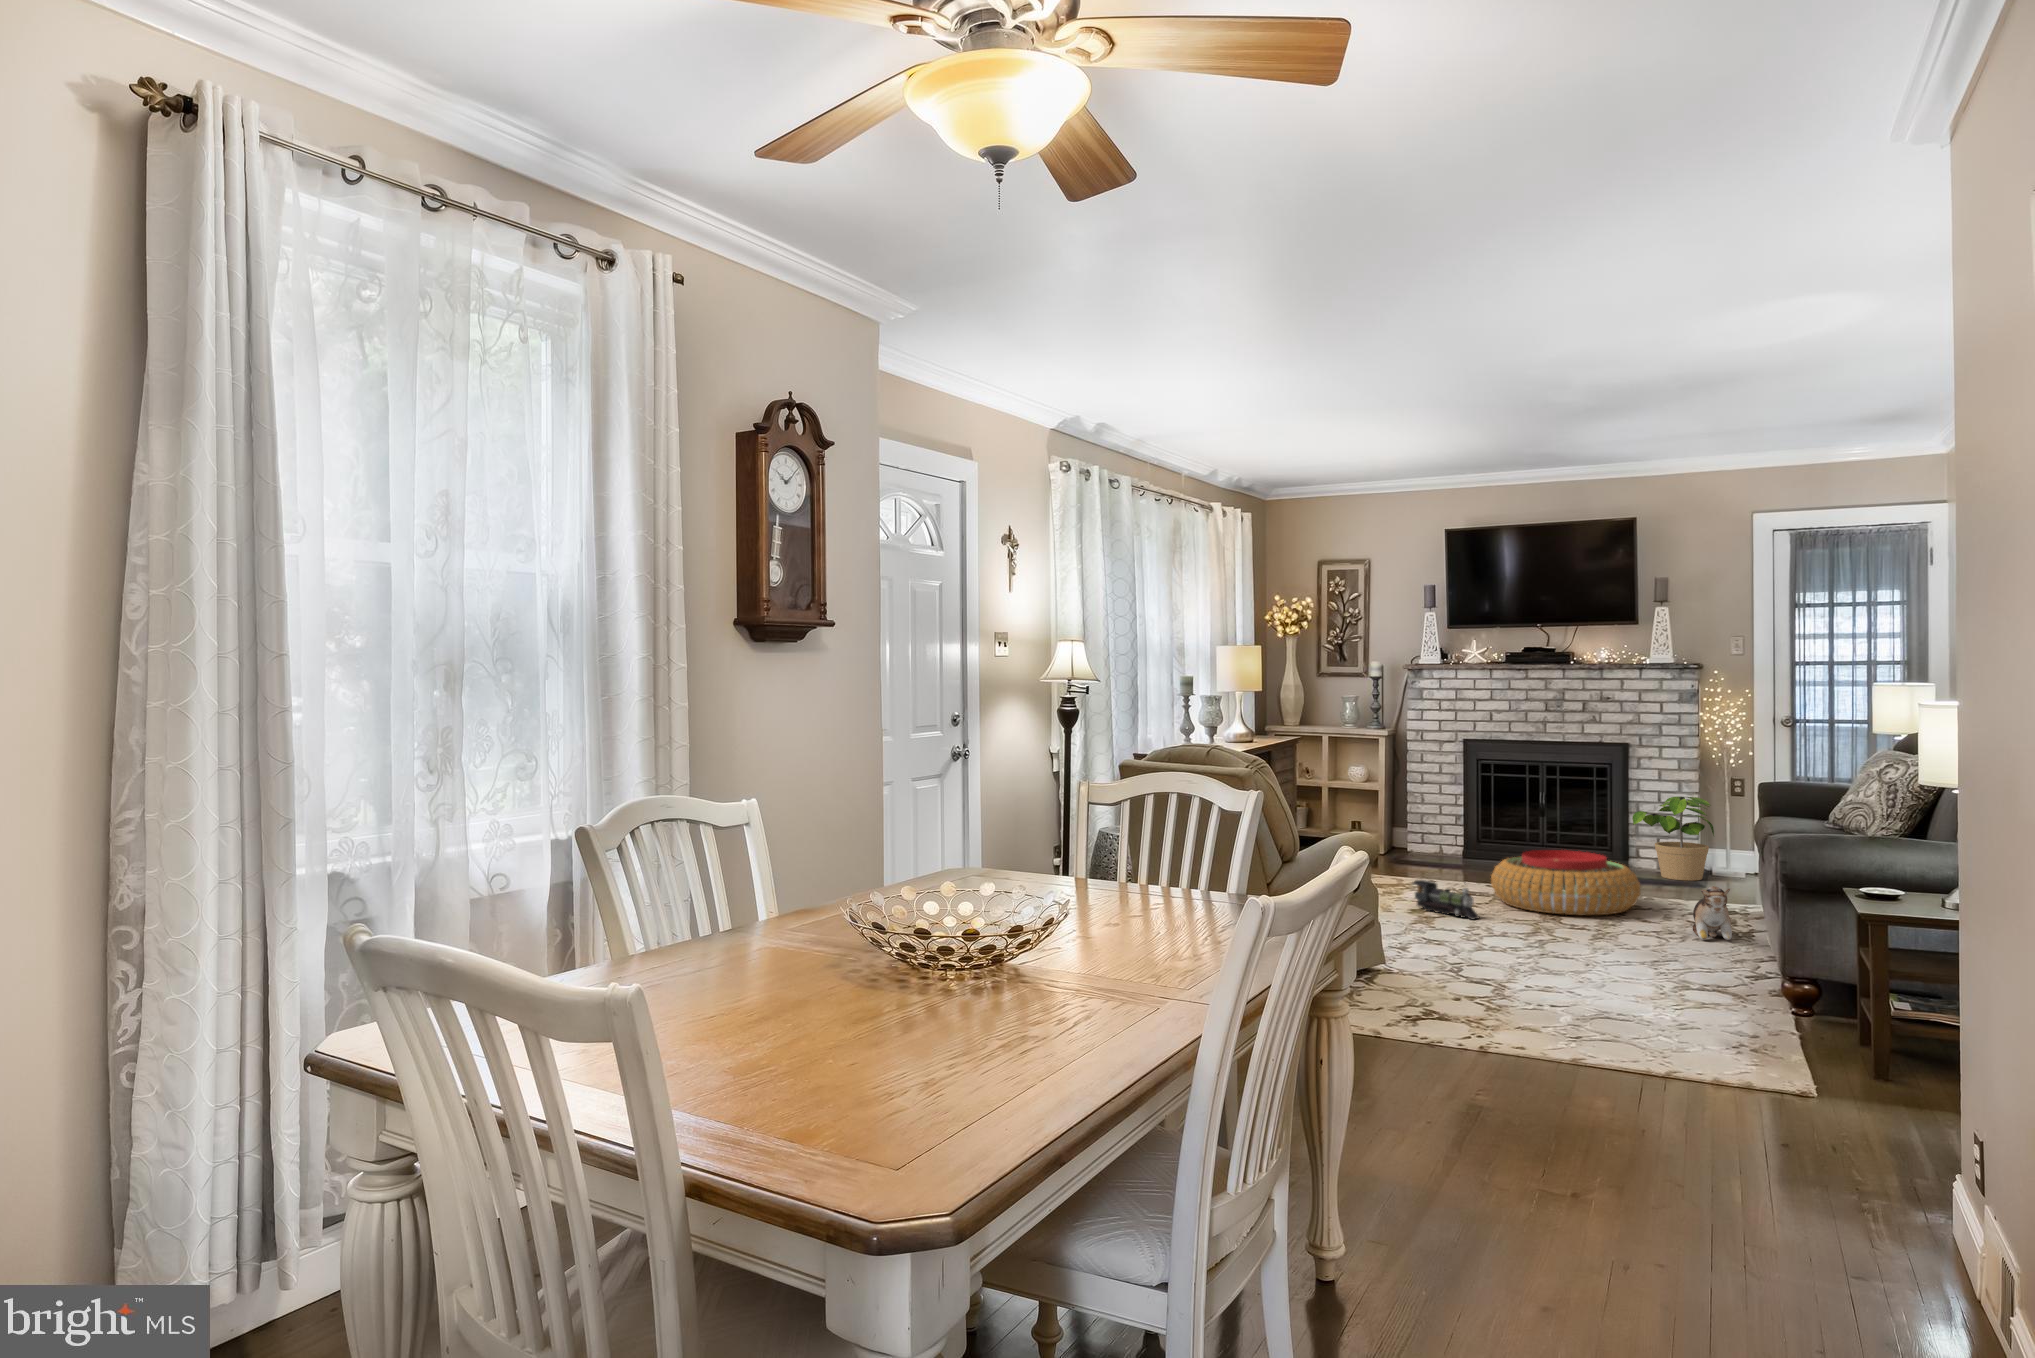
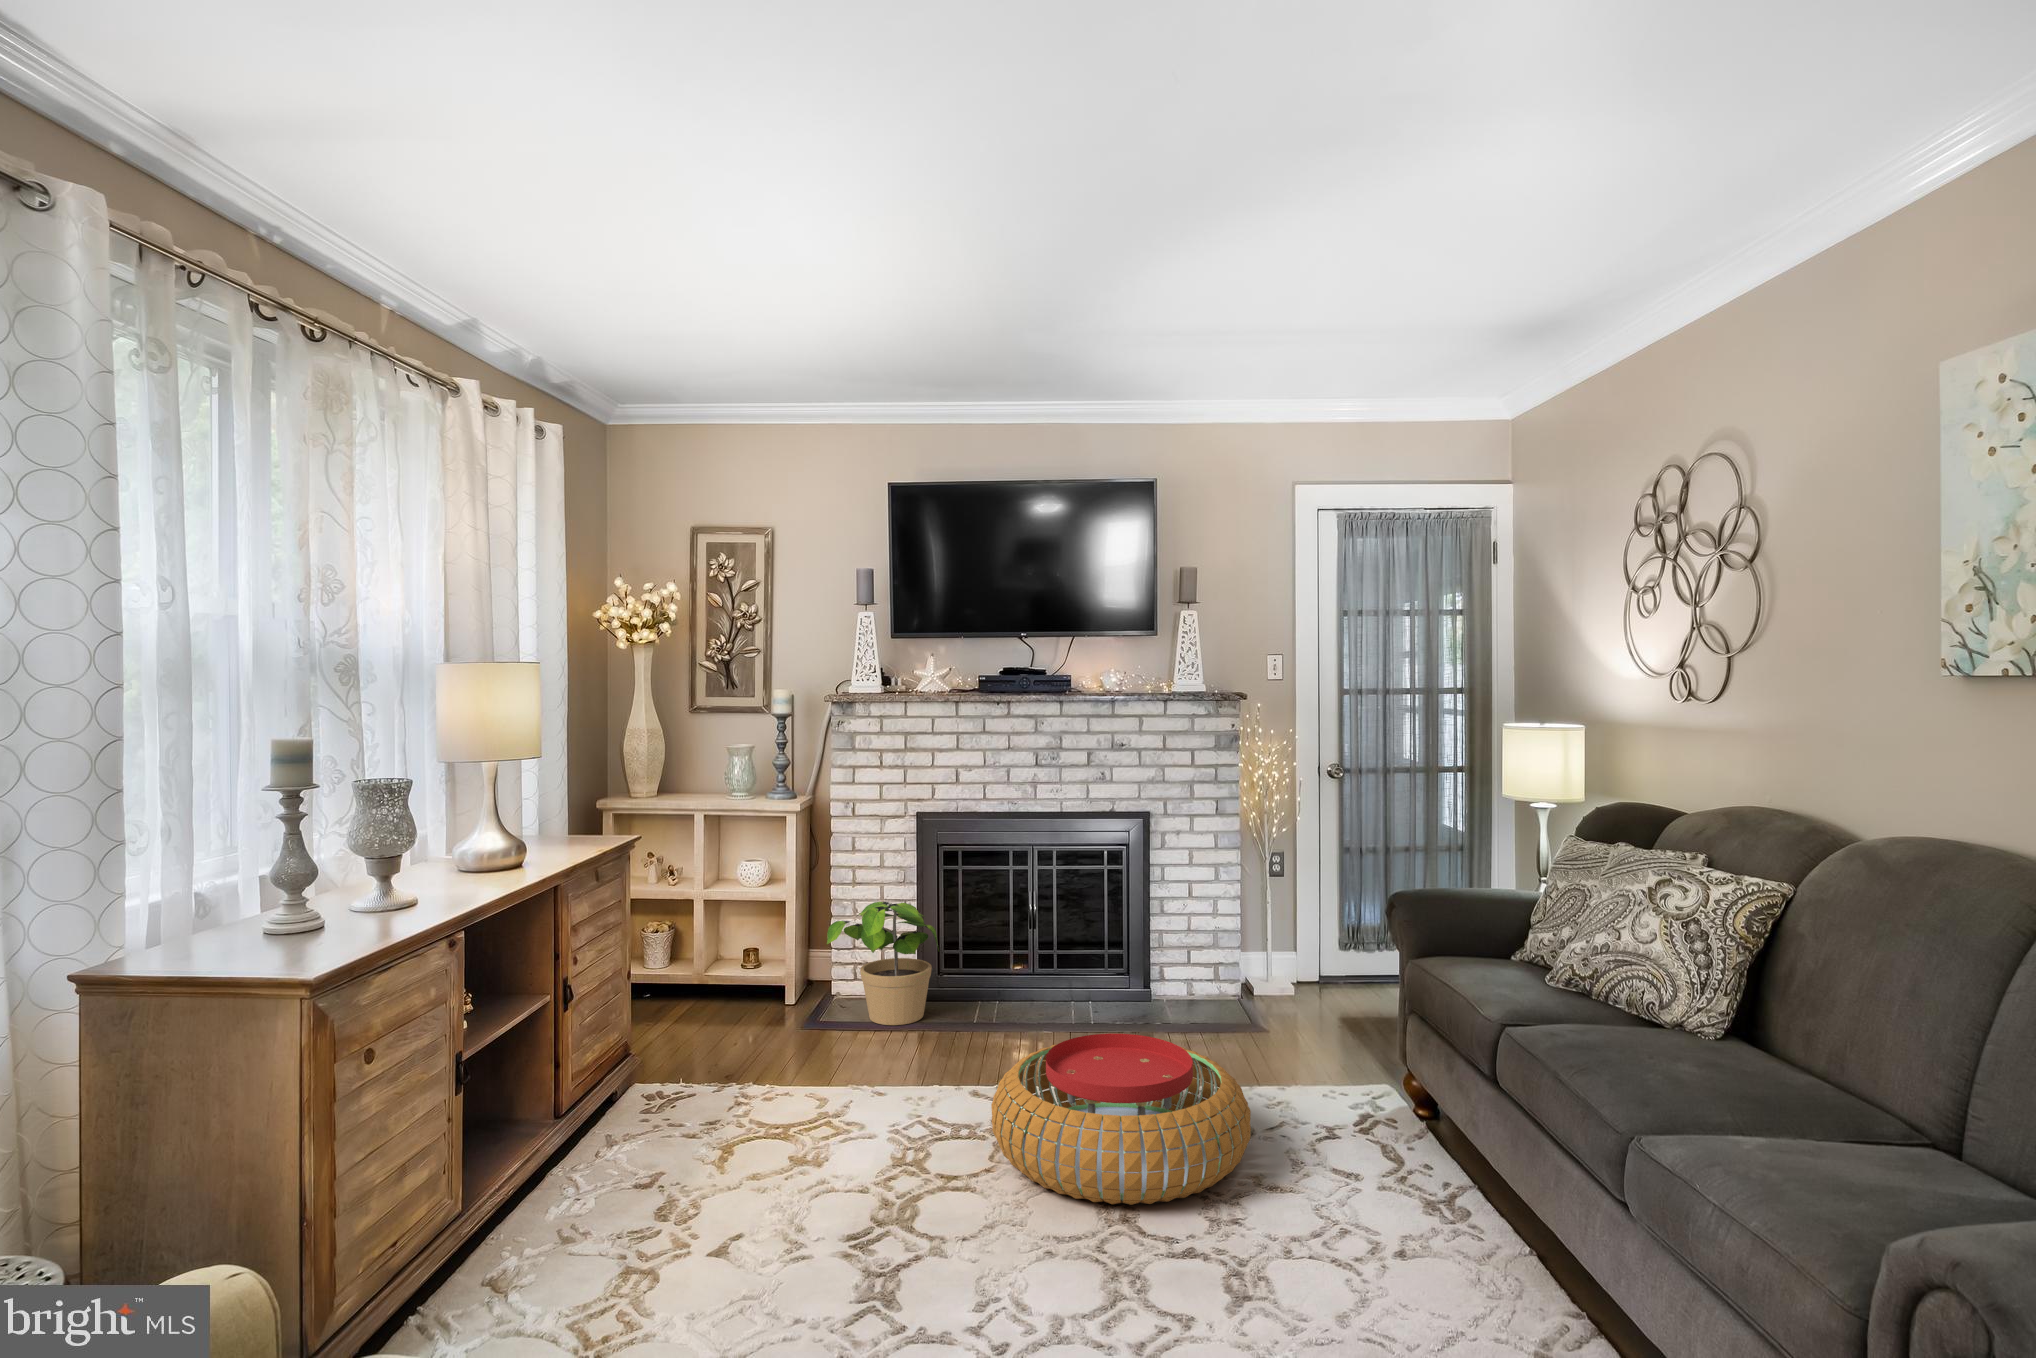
potted plant: present [1632,797,1714,881] -> present [827,902,938,1025]
toy train: present [1413,880,1479,919] -> none [844,1169,991,1282]
plush toy: present [1693,886,1732,940] -> none [1381,1164,1497,1279]

